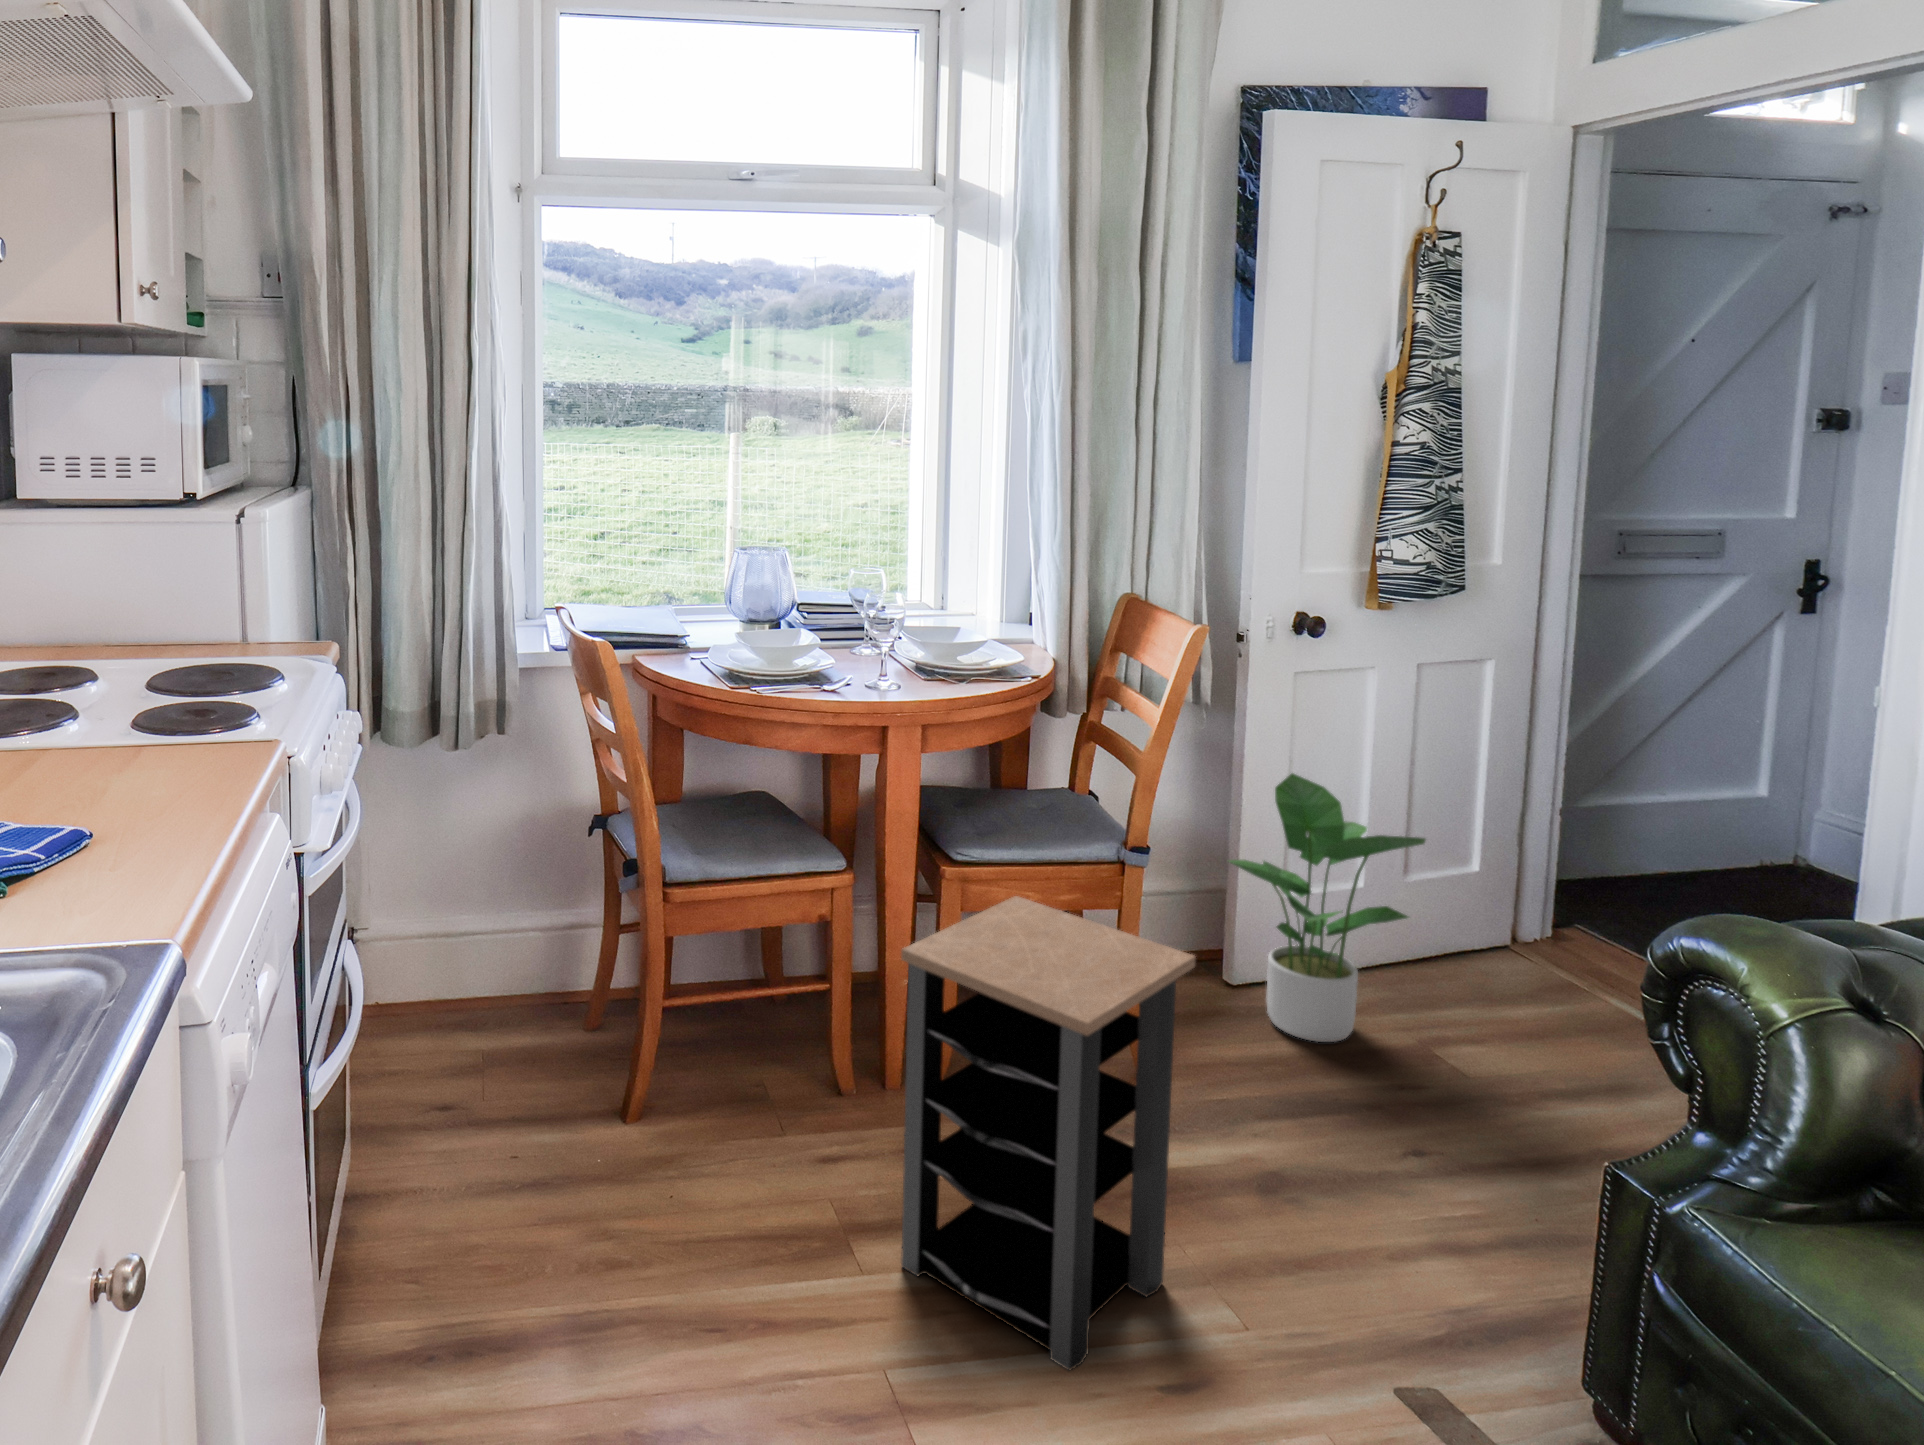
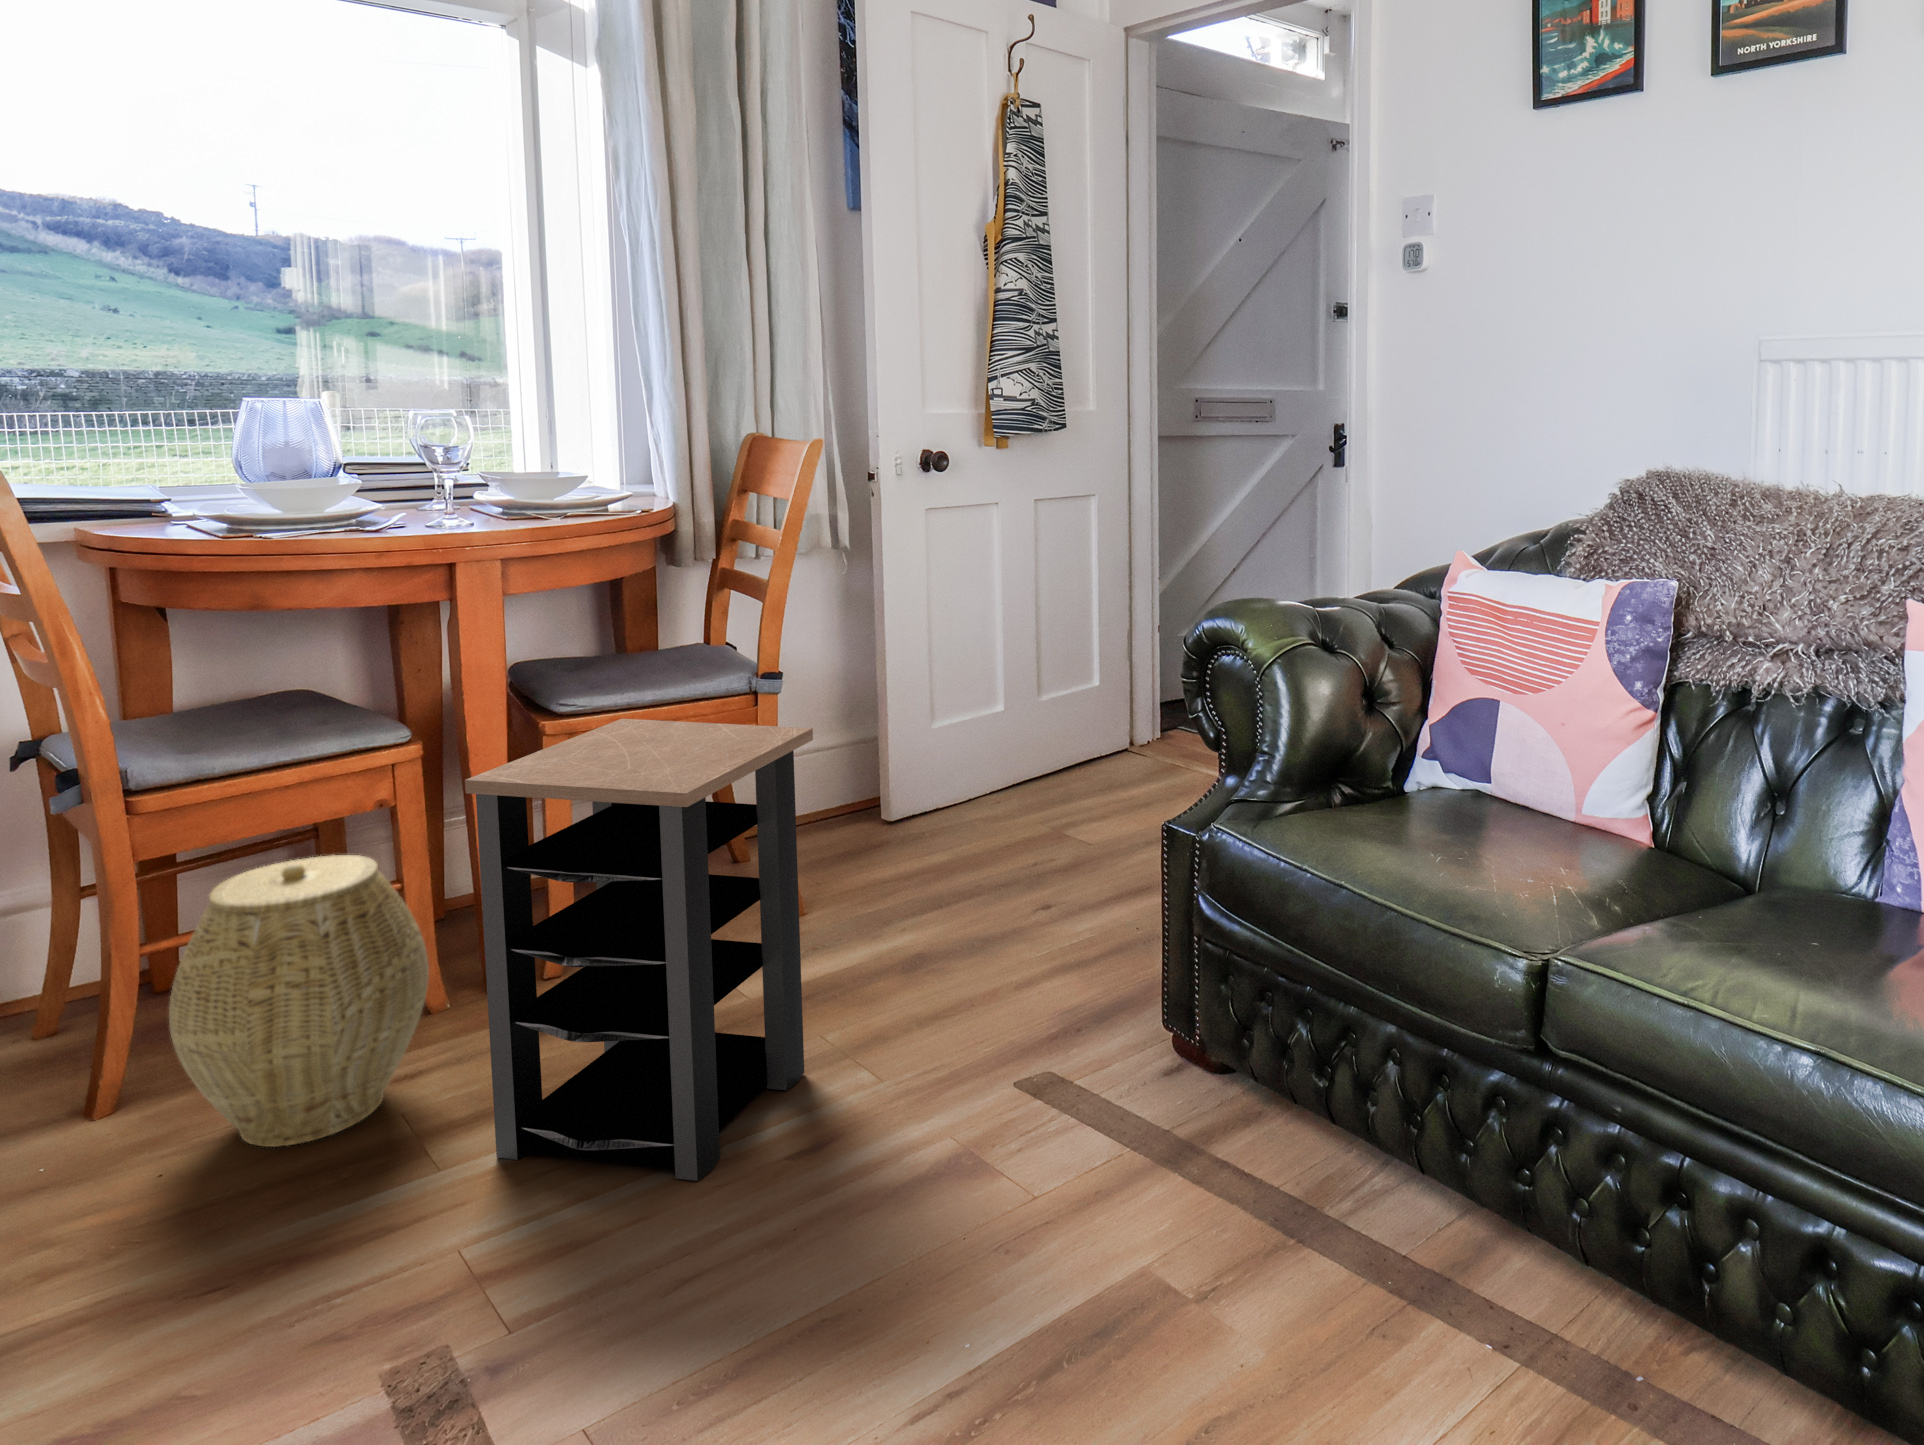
potted plant: present [1229,773,1426,1042] -> none [868,602,1040,847]
woven basket: none [686,954,853,1190] -> present [169,855,429,1147]

